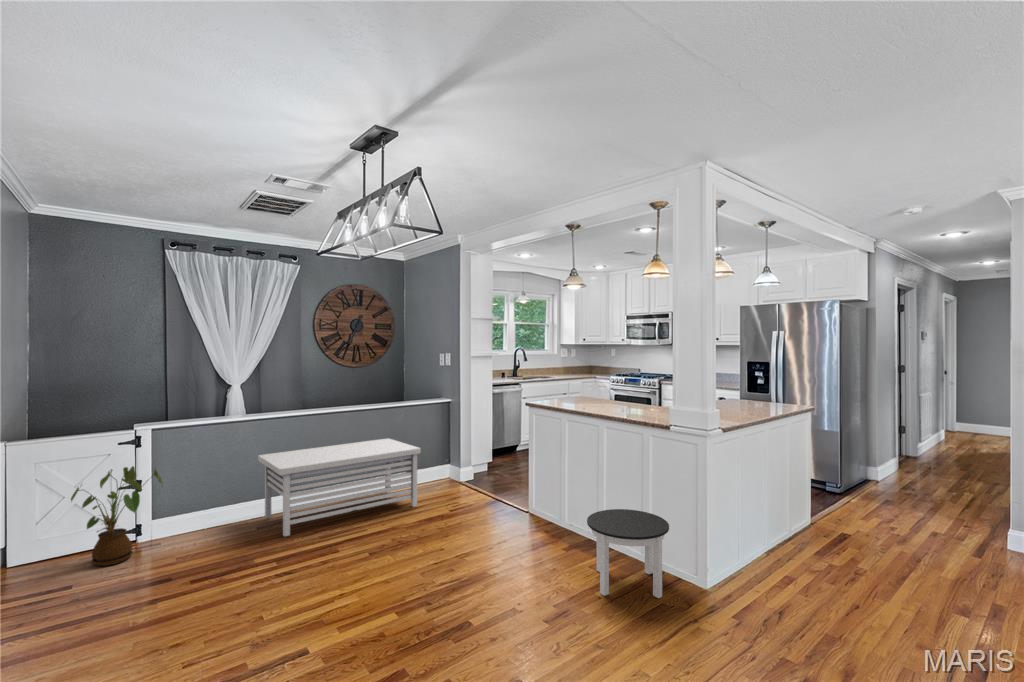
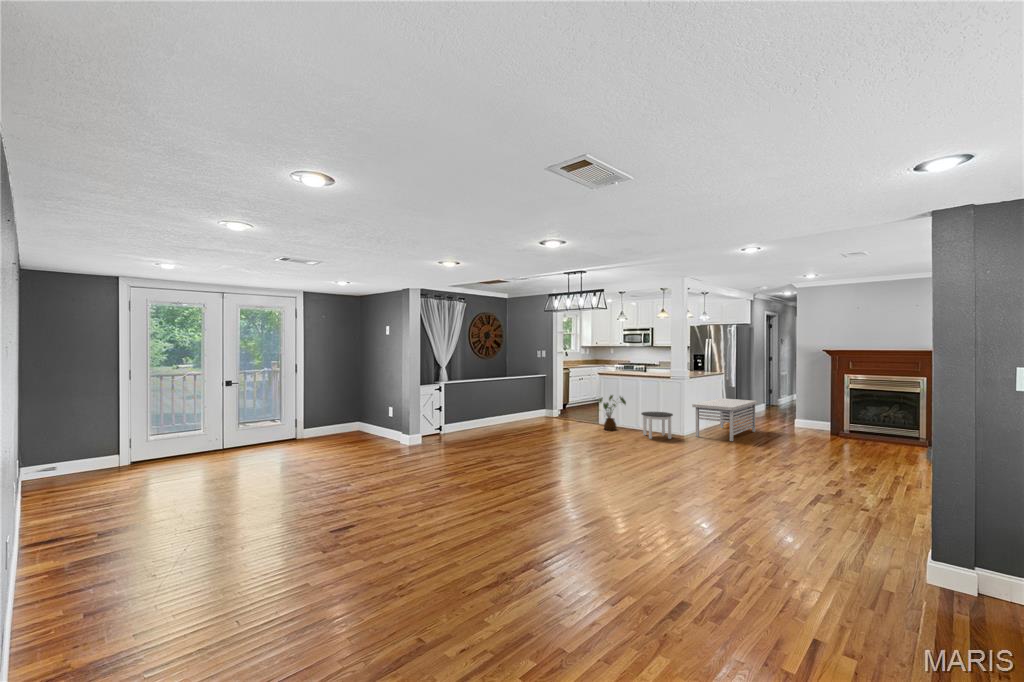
storage bench: present [258,438,421,536] -> present [692,398,757,441]
house plant: present [71,466,163,566] -> present [599,395,626,430]

